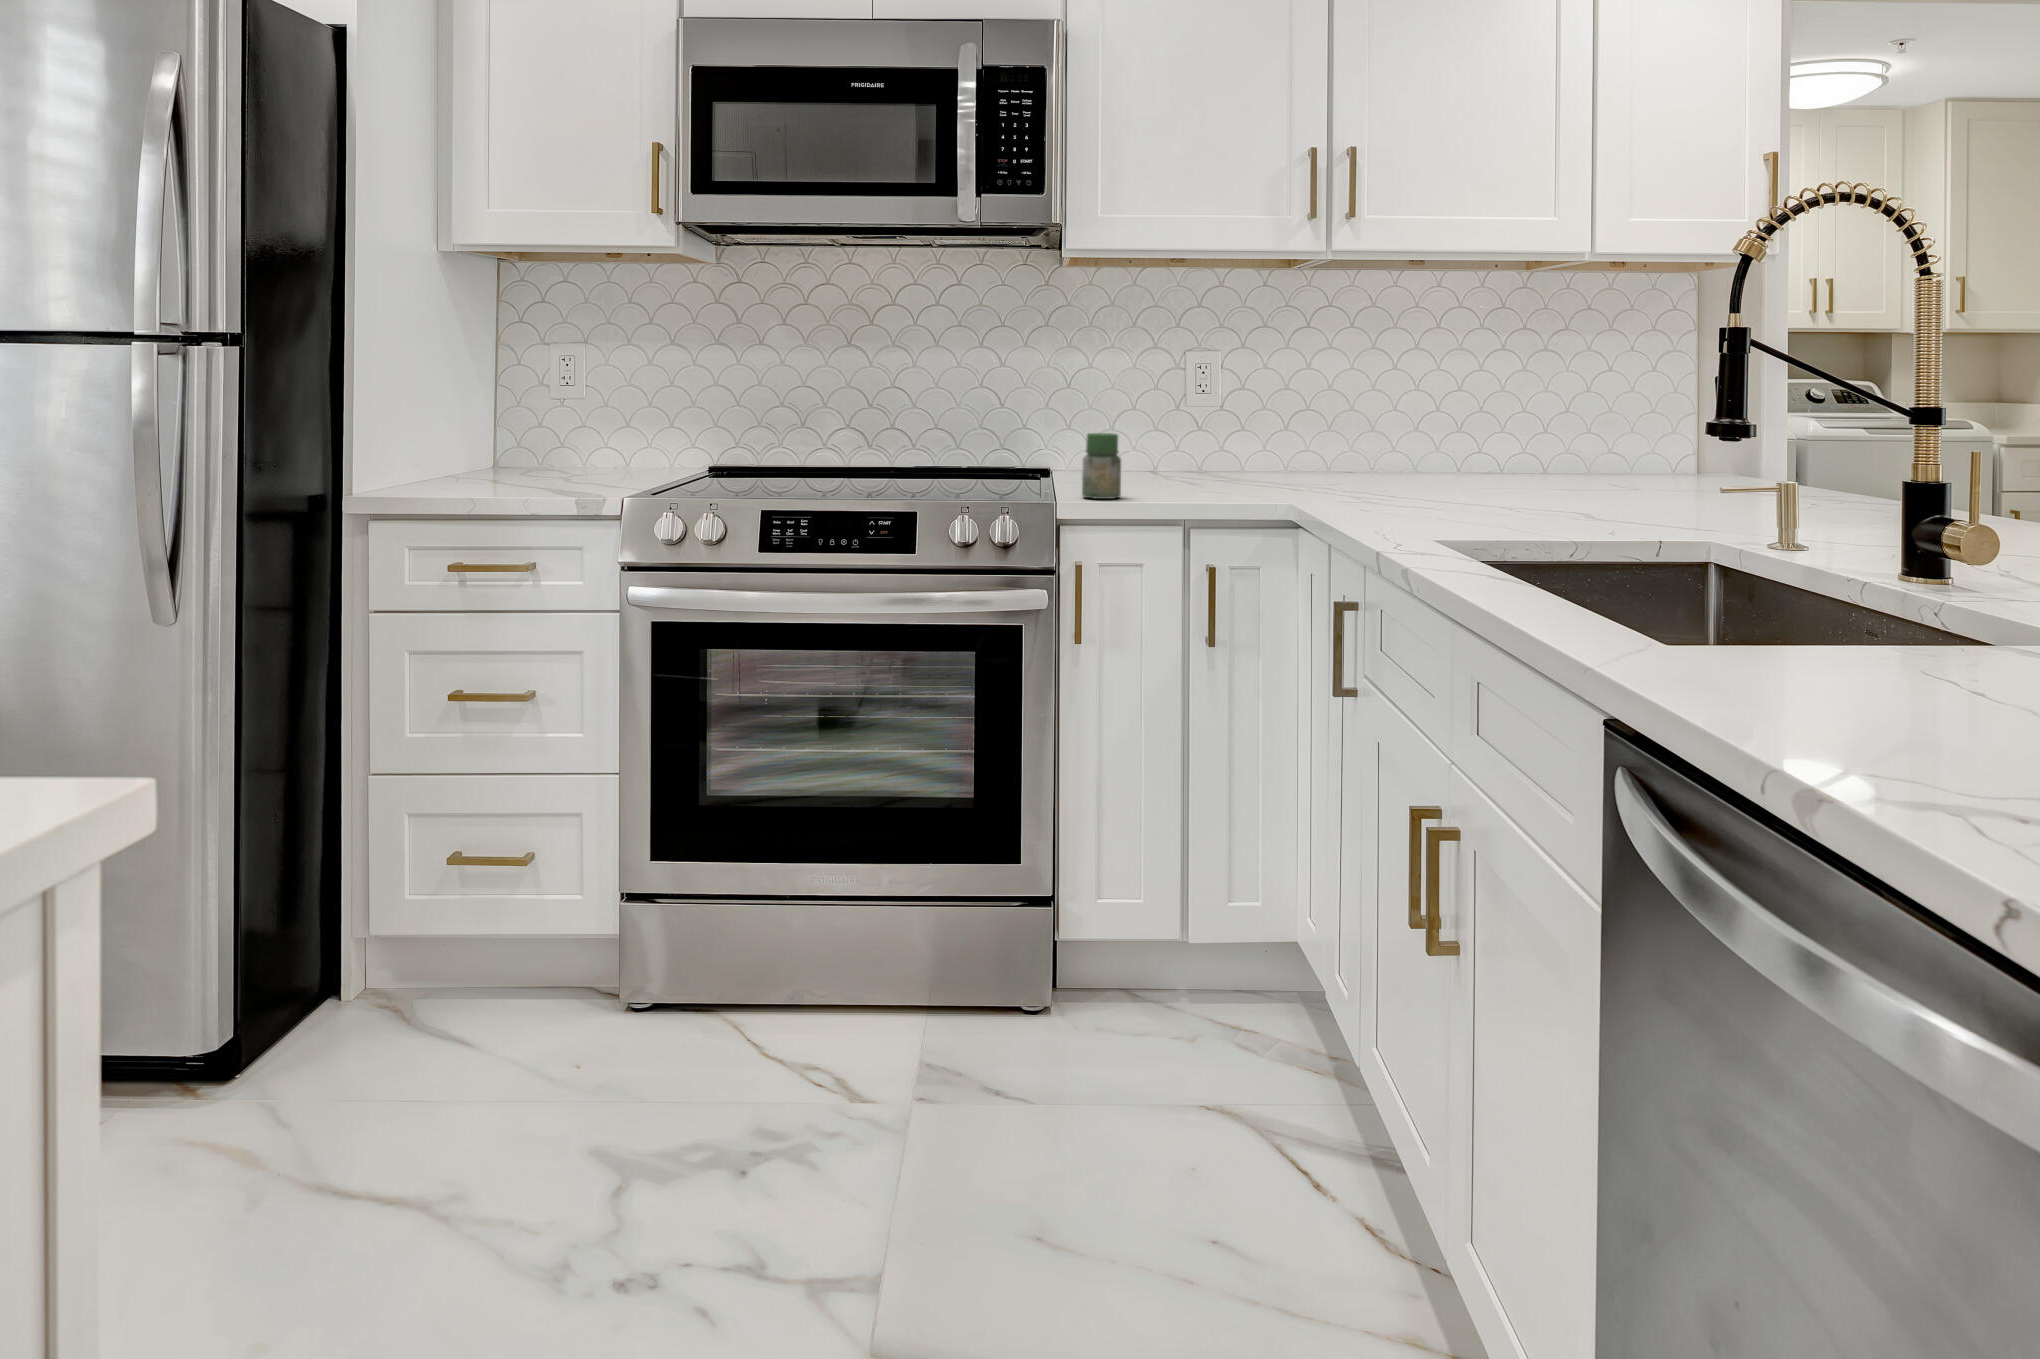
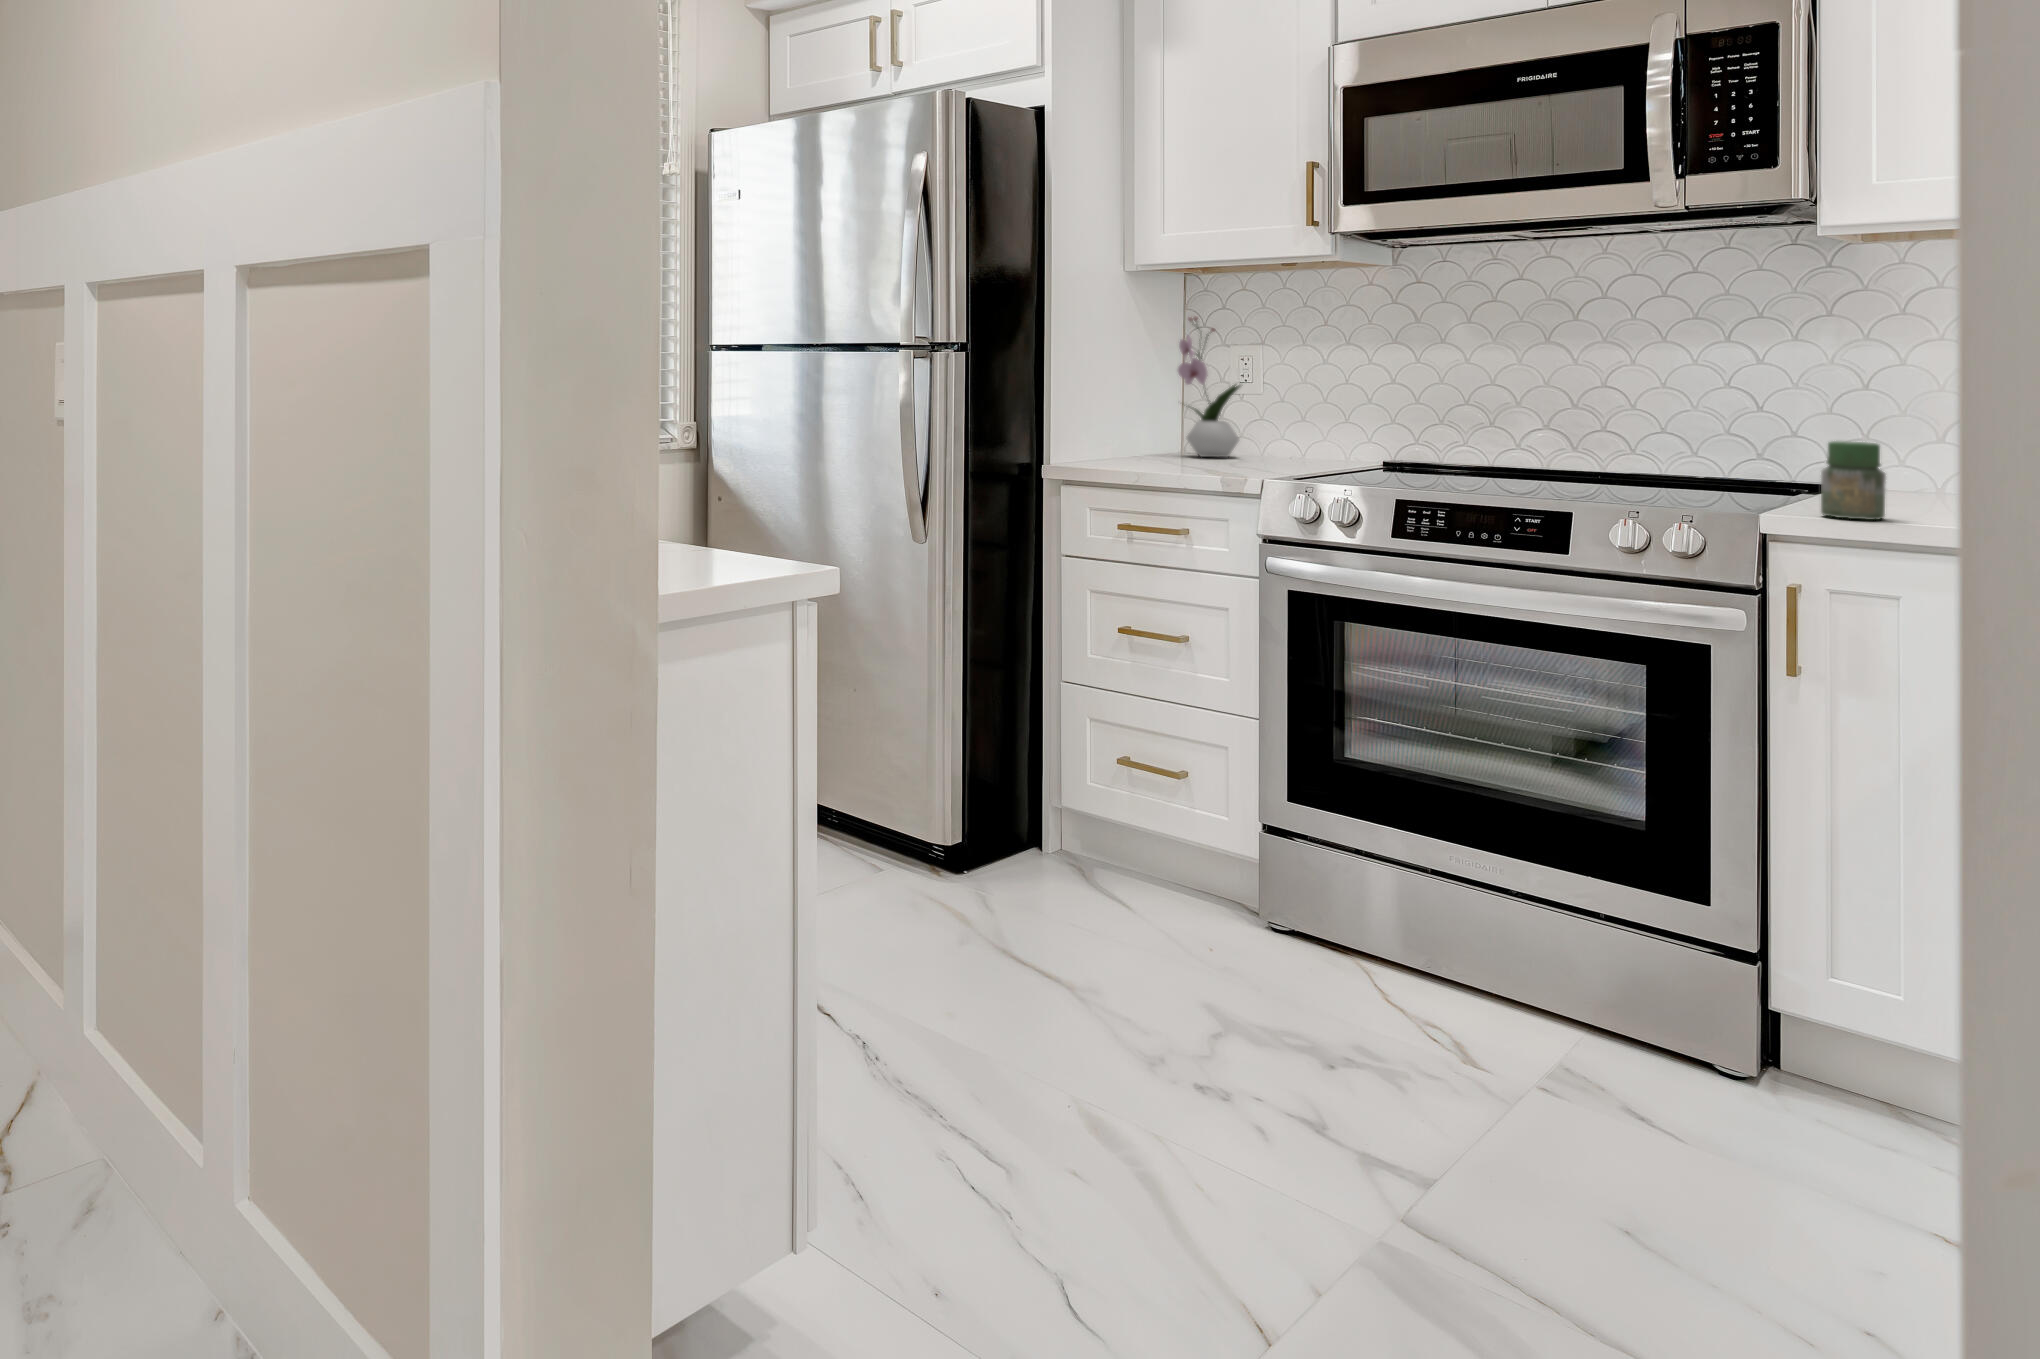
flower arrangement: none [494,310,571,477] -> present [1178,317,1240,457]

